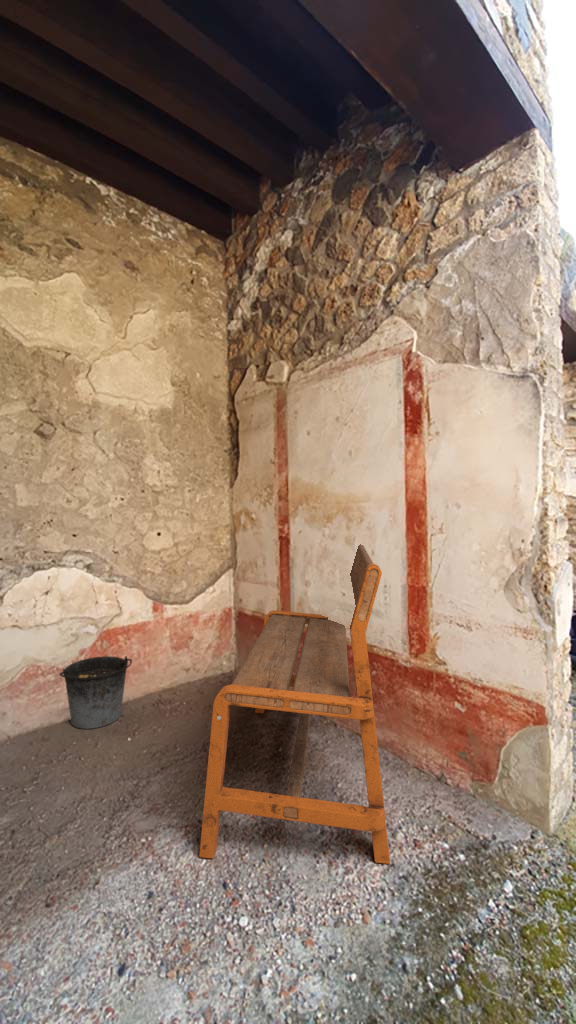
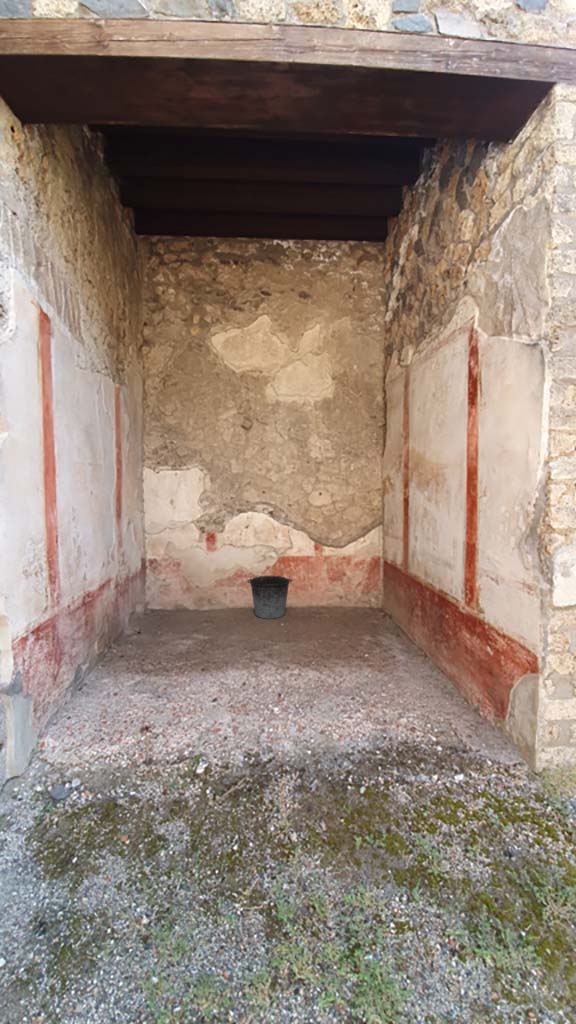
bench: present [199,544,390,864] -> none [271,502,459,734]

